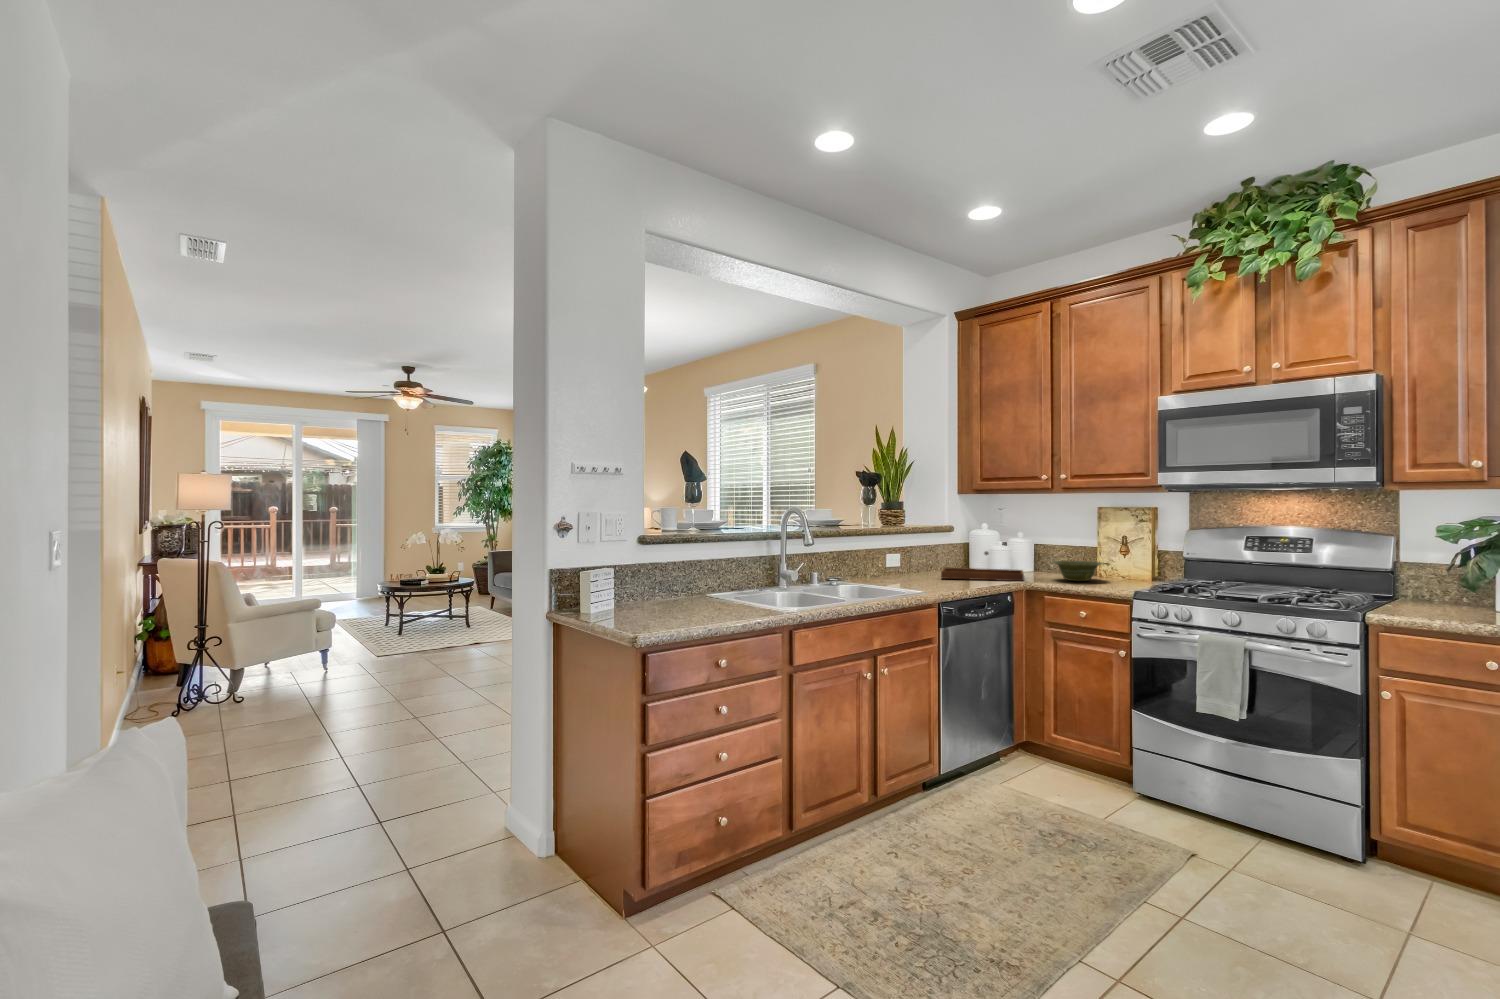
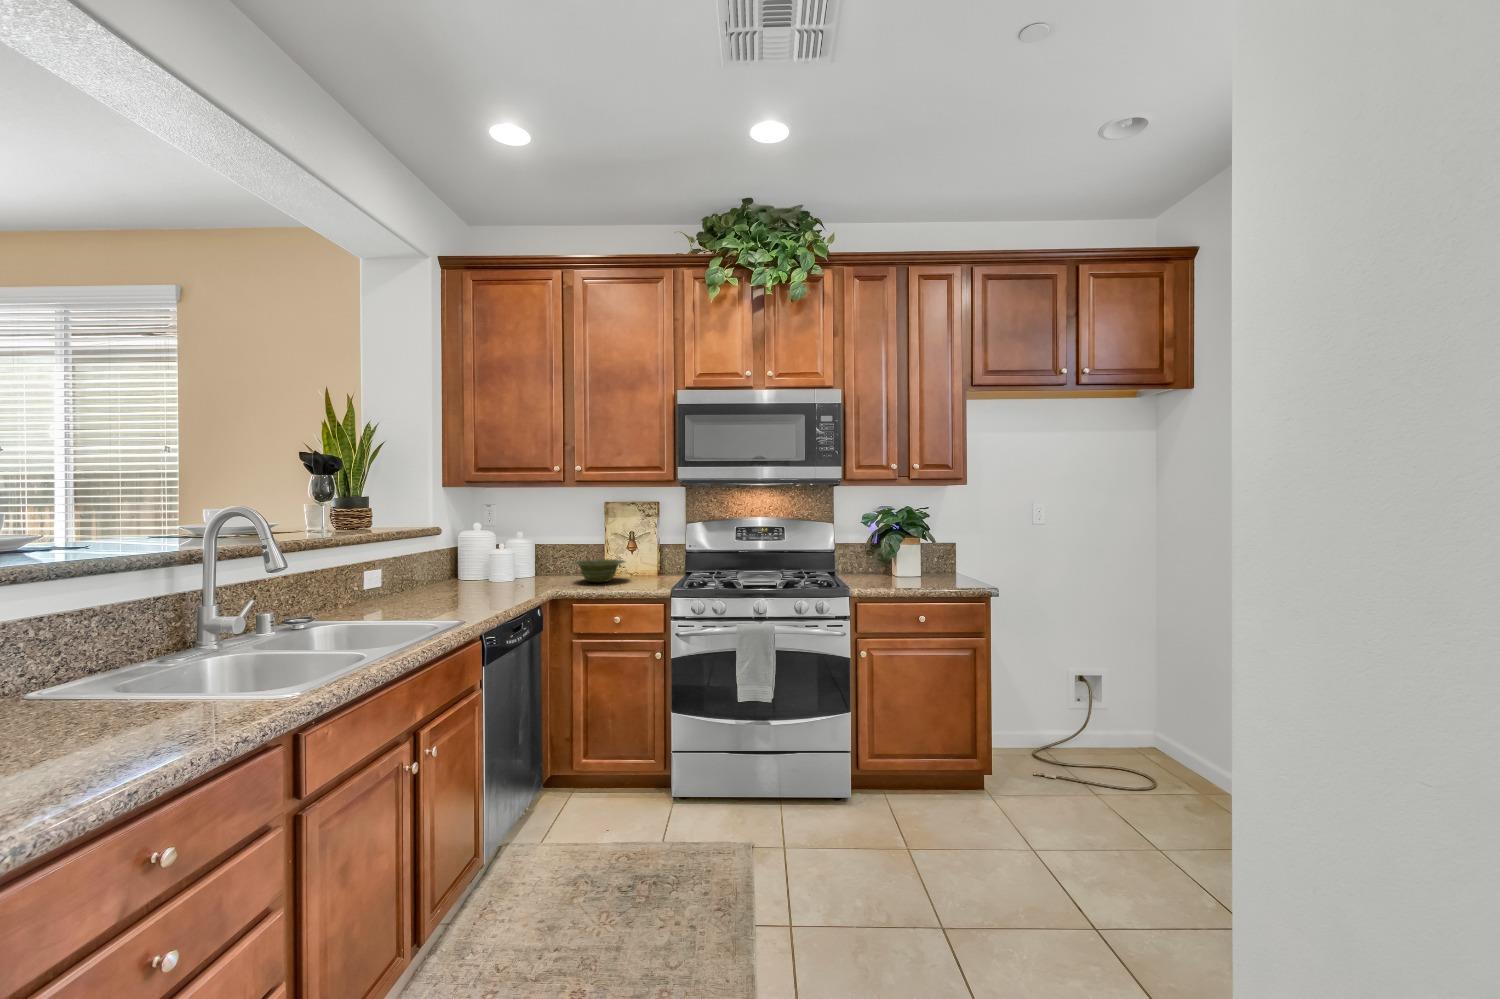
tray: present [941,551,1024,581] -> none [440,556,546,596]

